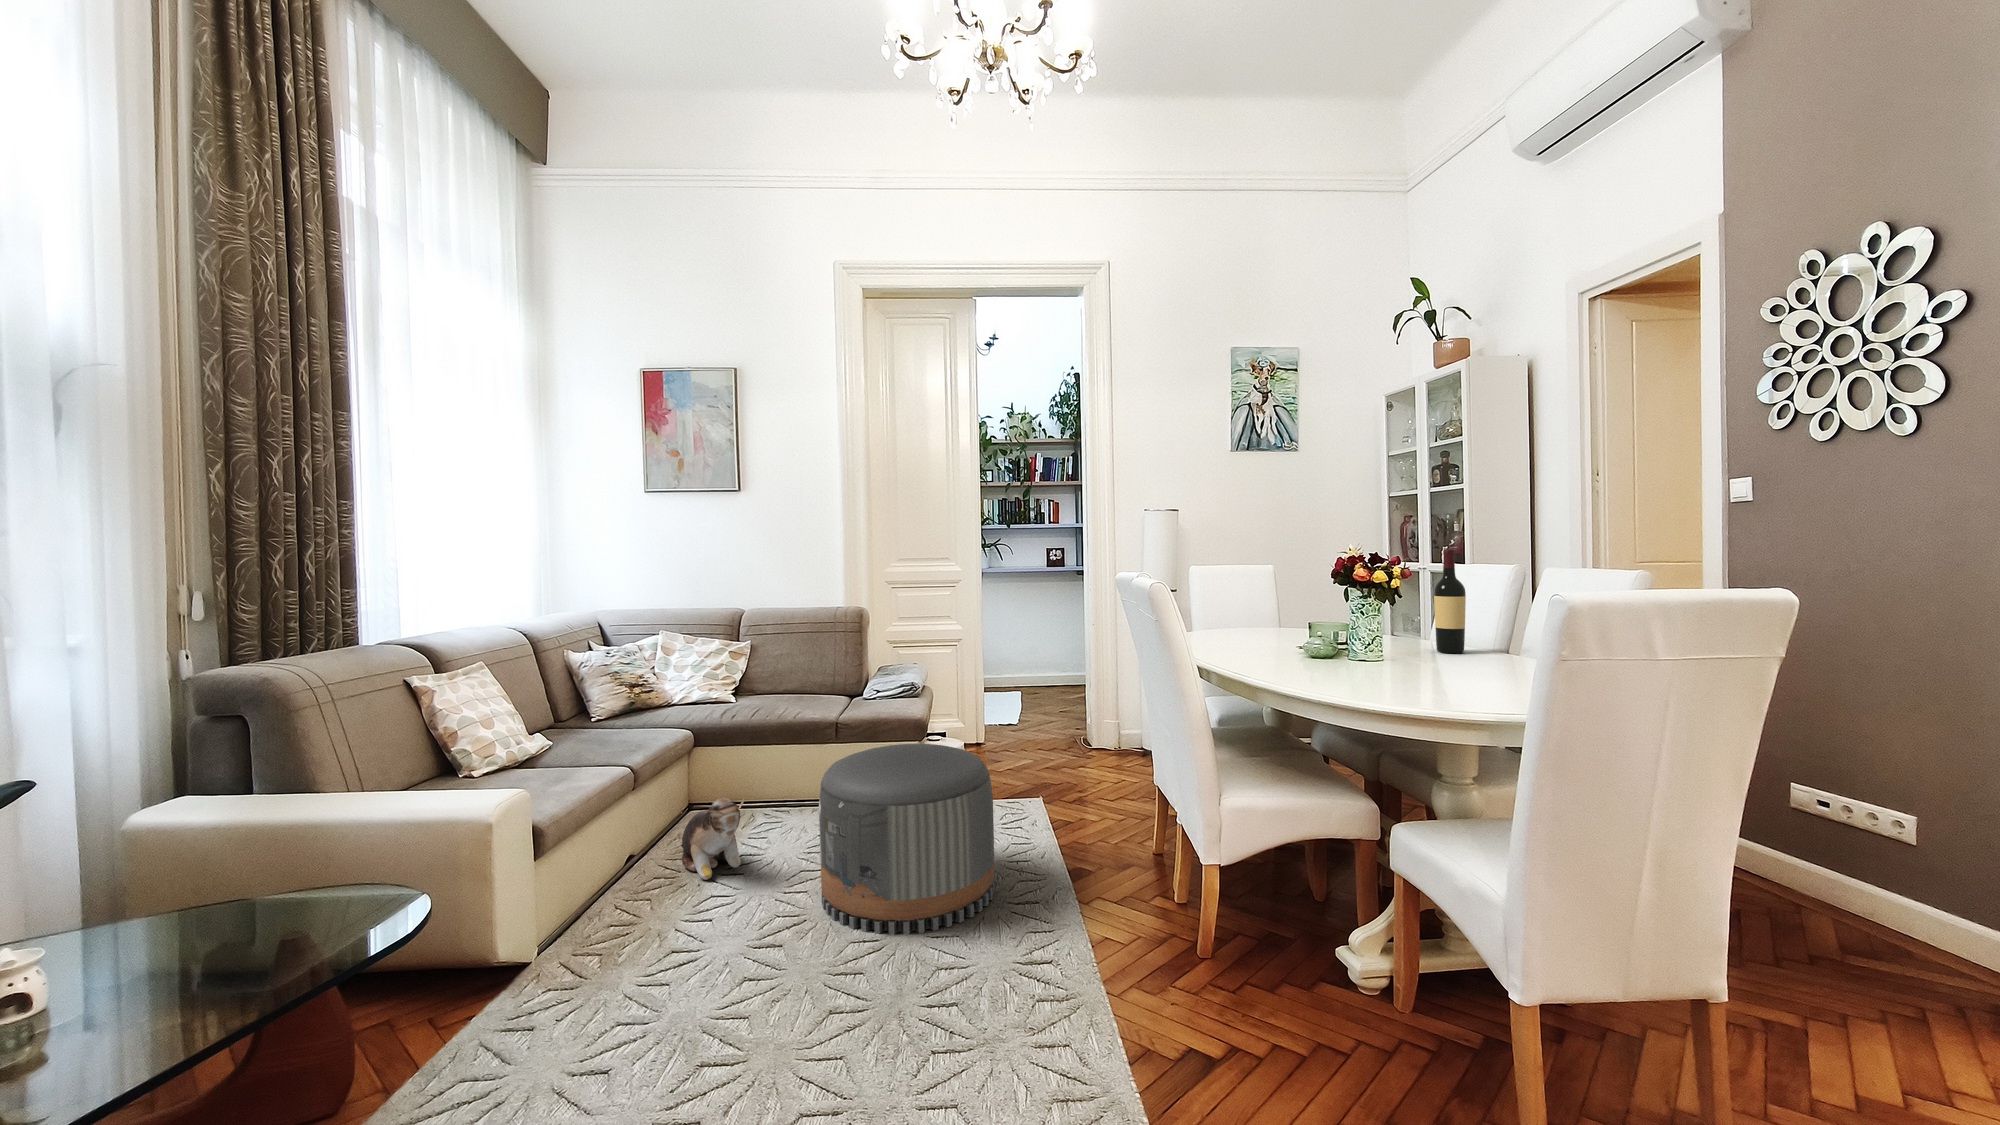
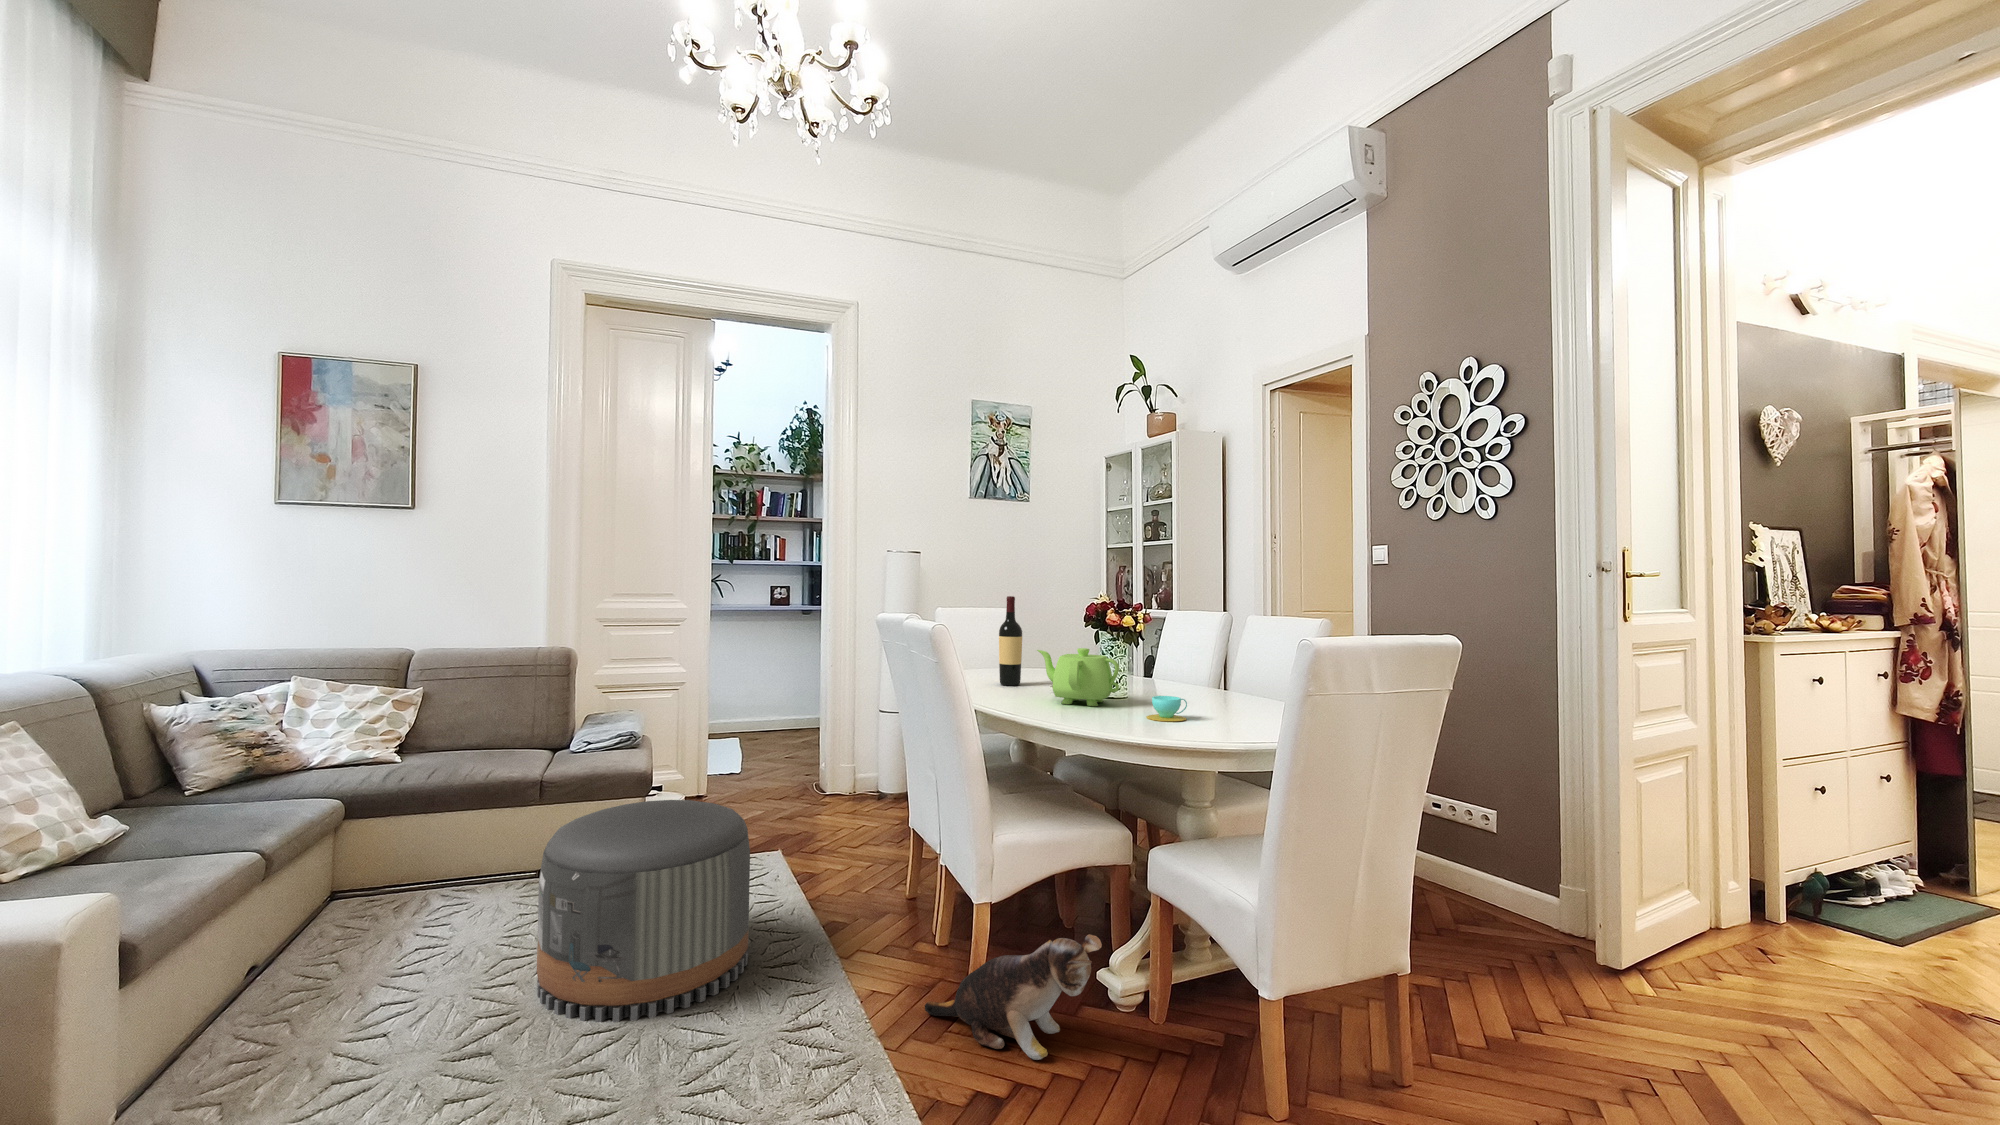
wine bottle: present [1434,549,1466,653] -> present [999,596,1022,686]
teapot: none [1276,604,1372,668] -> present [1037,648,1119,706]
teacup: none [1400,657,1453,687] -> present [1147,696,1187,721]
plush toy: present [681,798,745,880] -> present [925,934,1102,1060]

